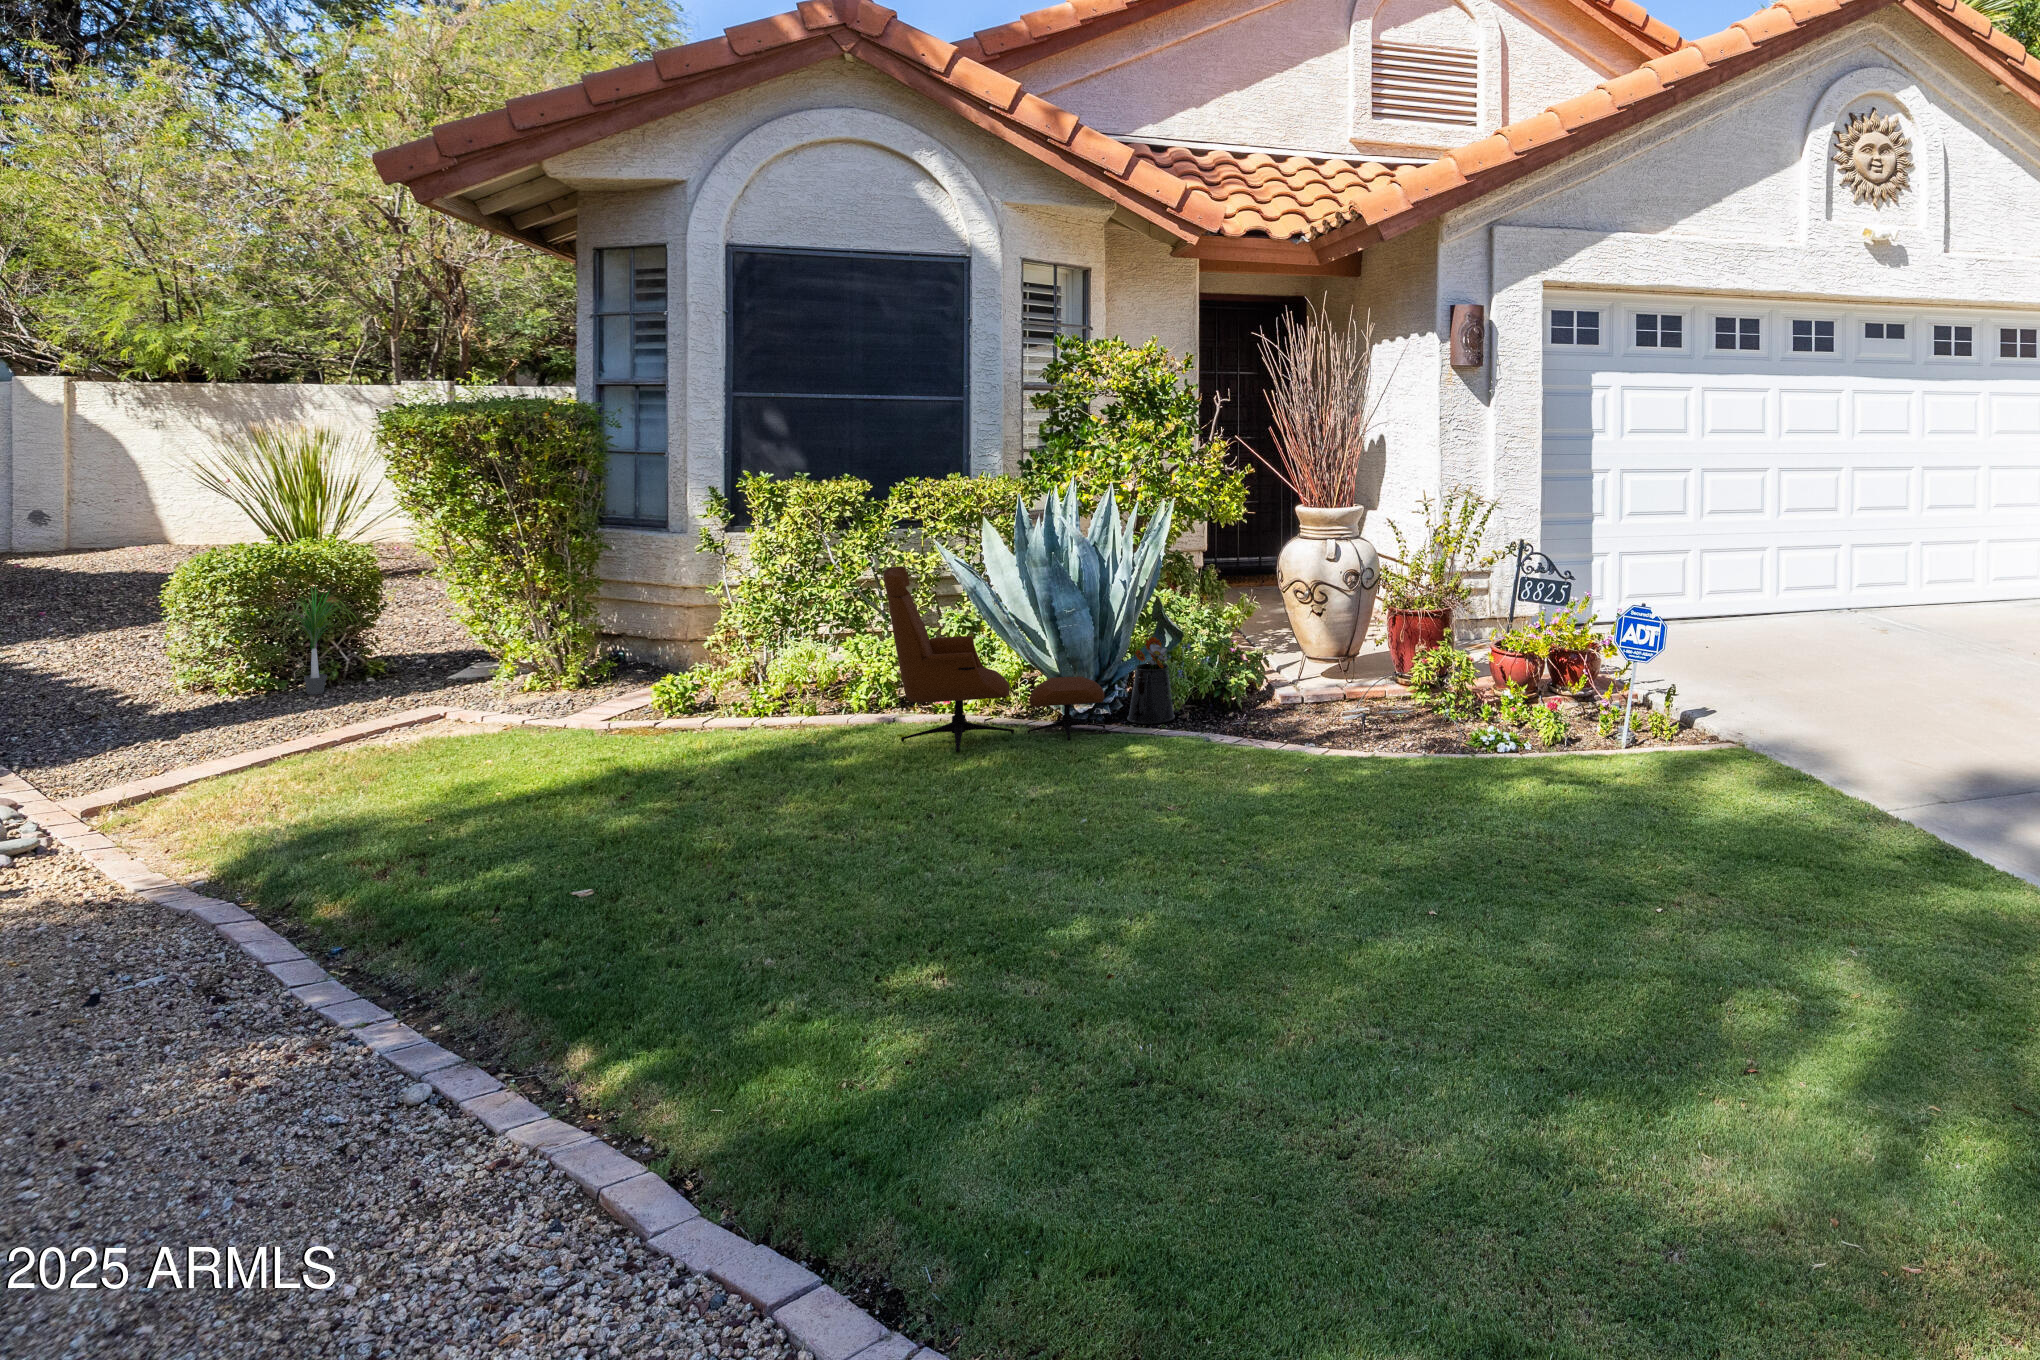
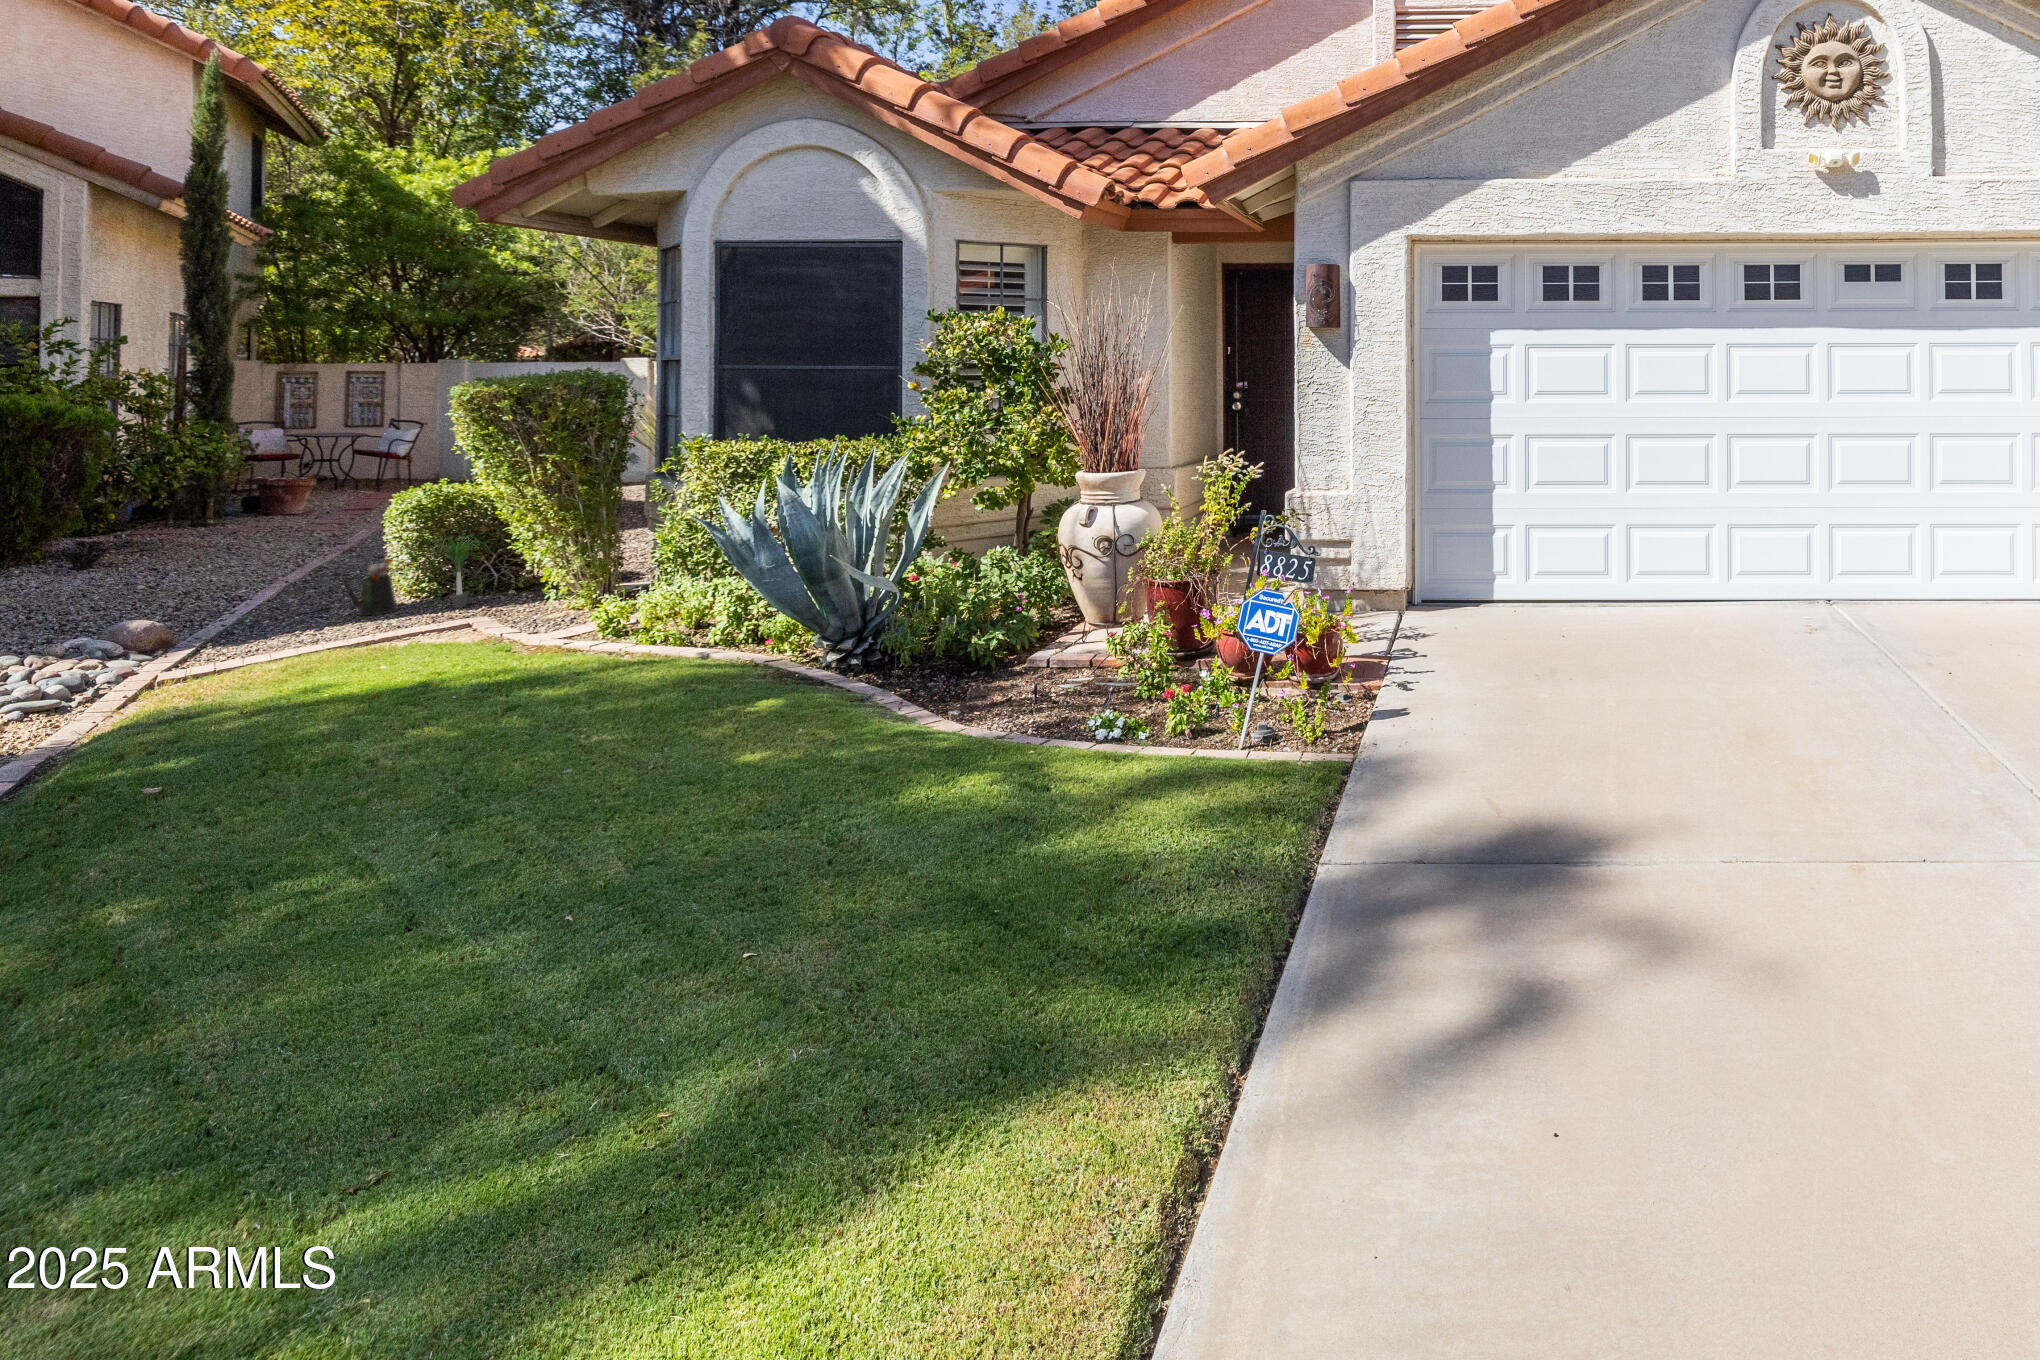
lounge chair: present [884,566,1105,752] -> none [600,524,812,694]
watering can: present [1127,637,1176,724] -> present [343,559,398,616]

